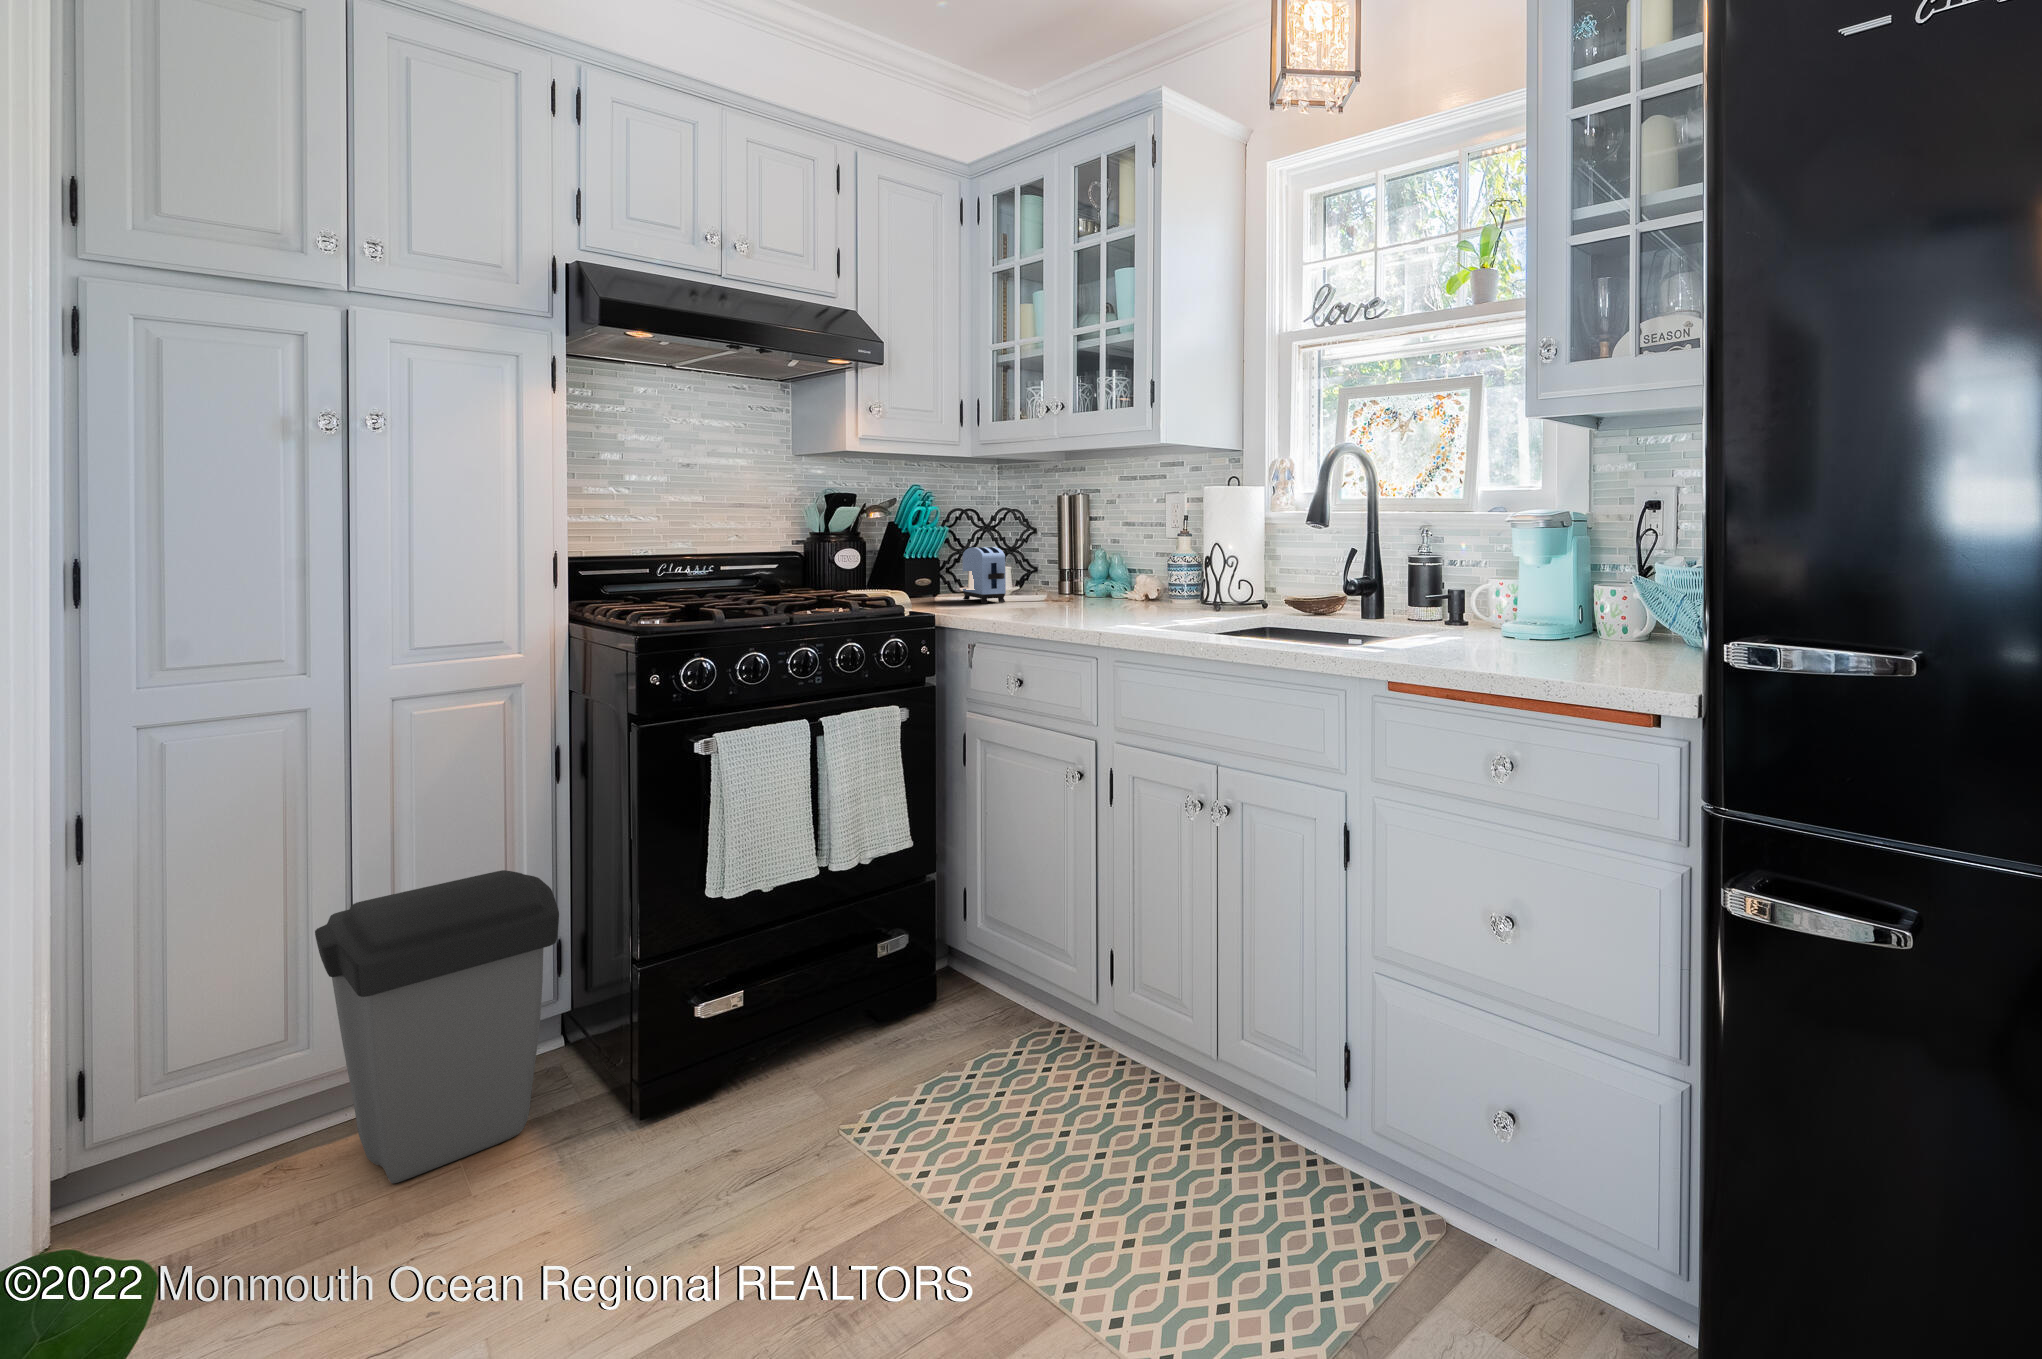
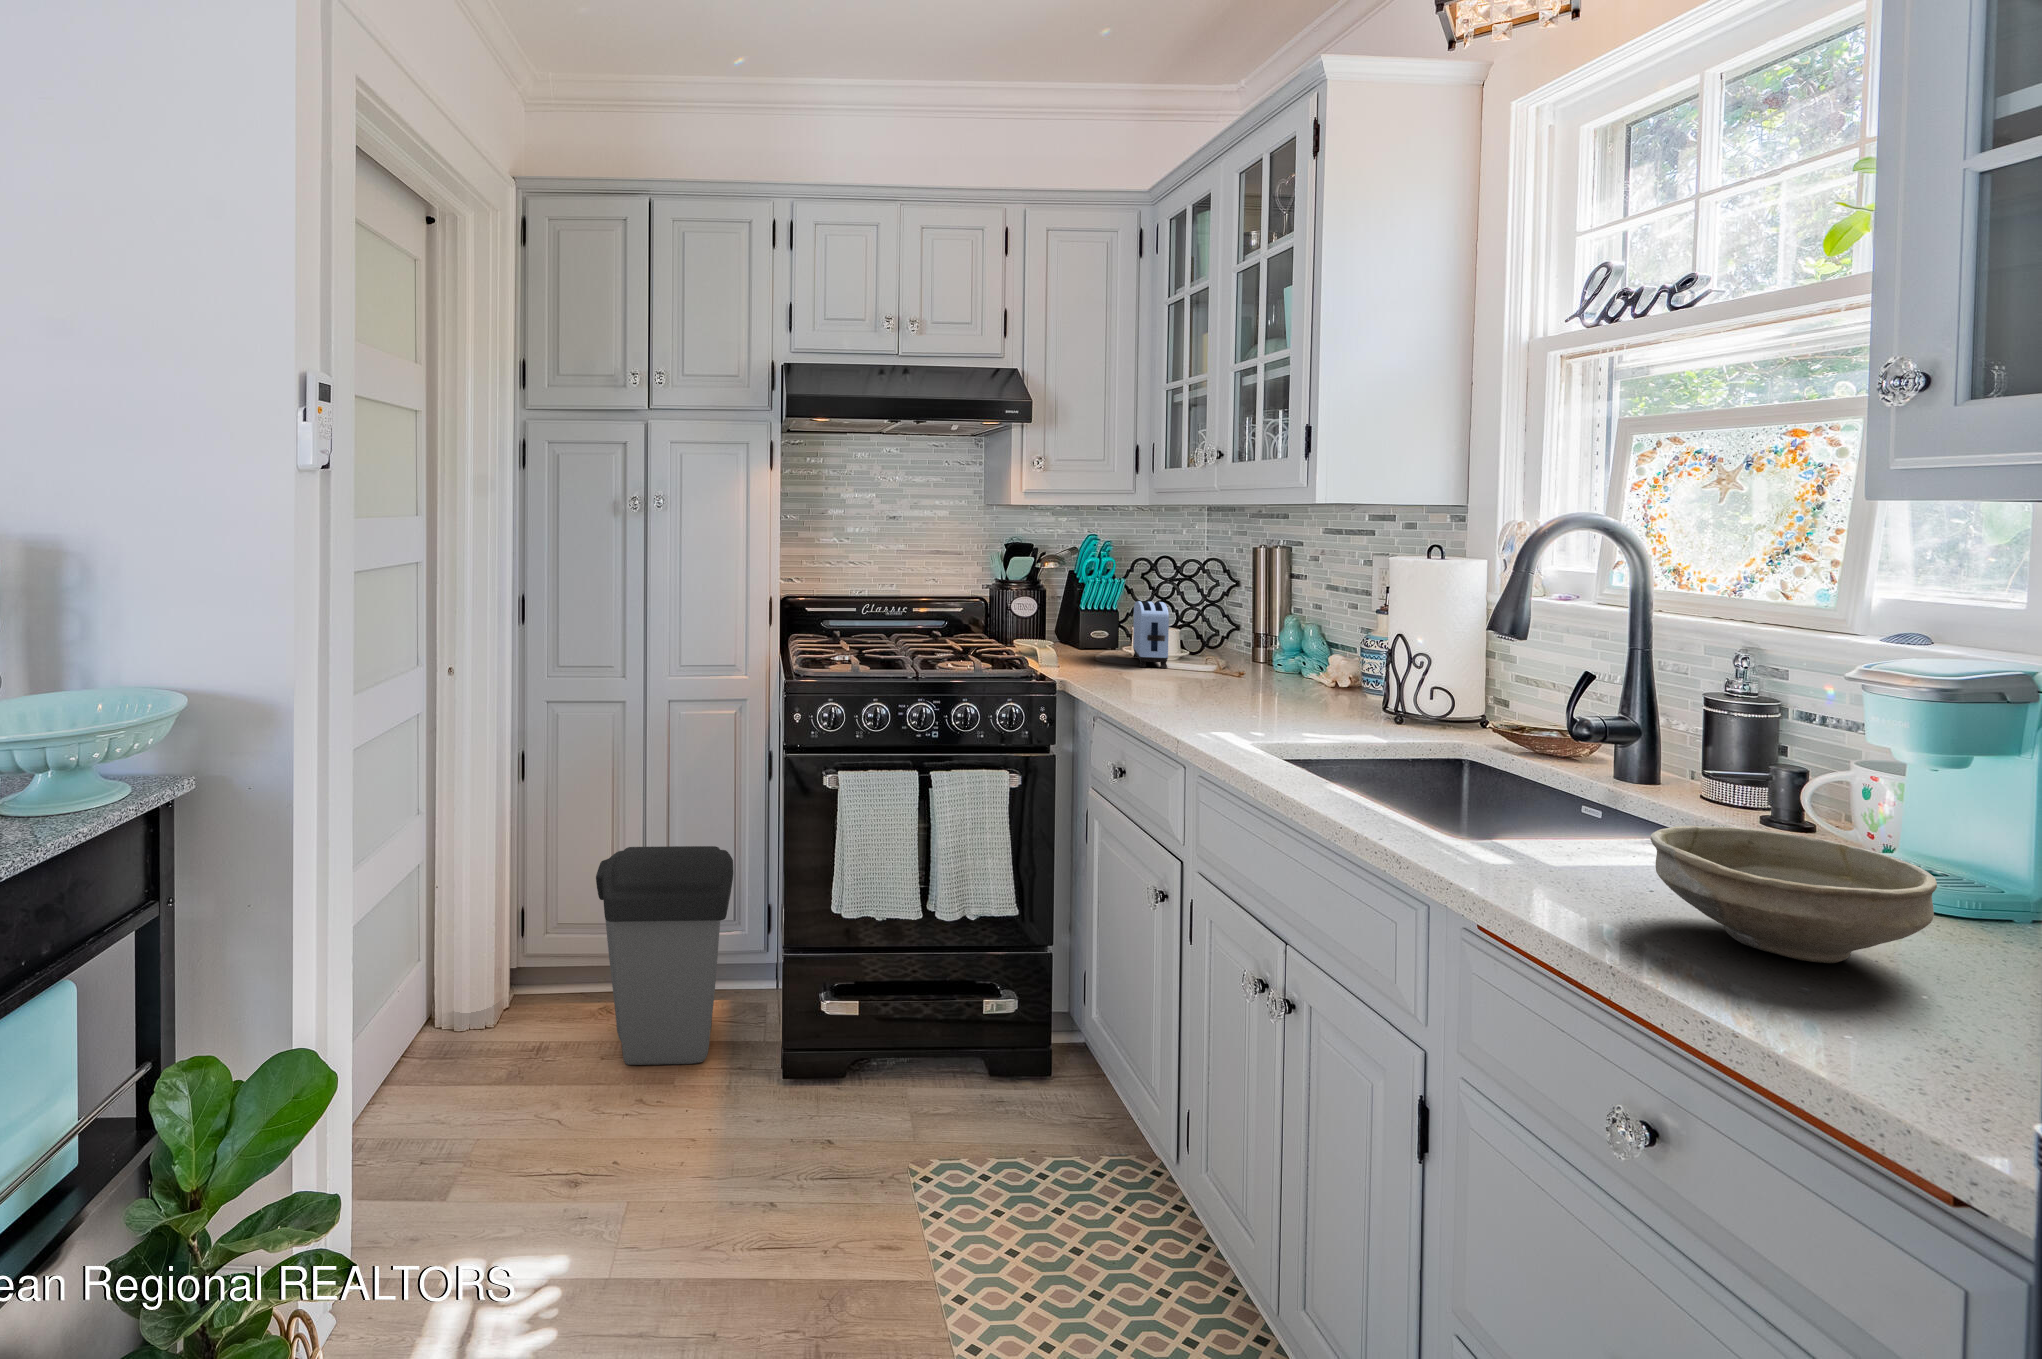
bowl: none [1499,599,1625,659] -> present [1650,826,1937,963]

